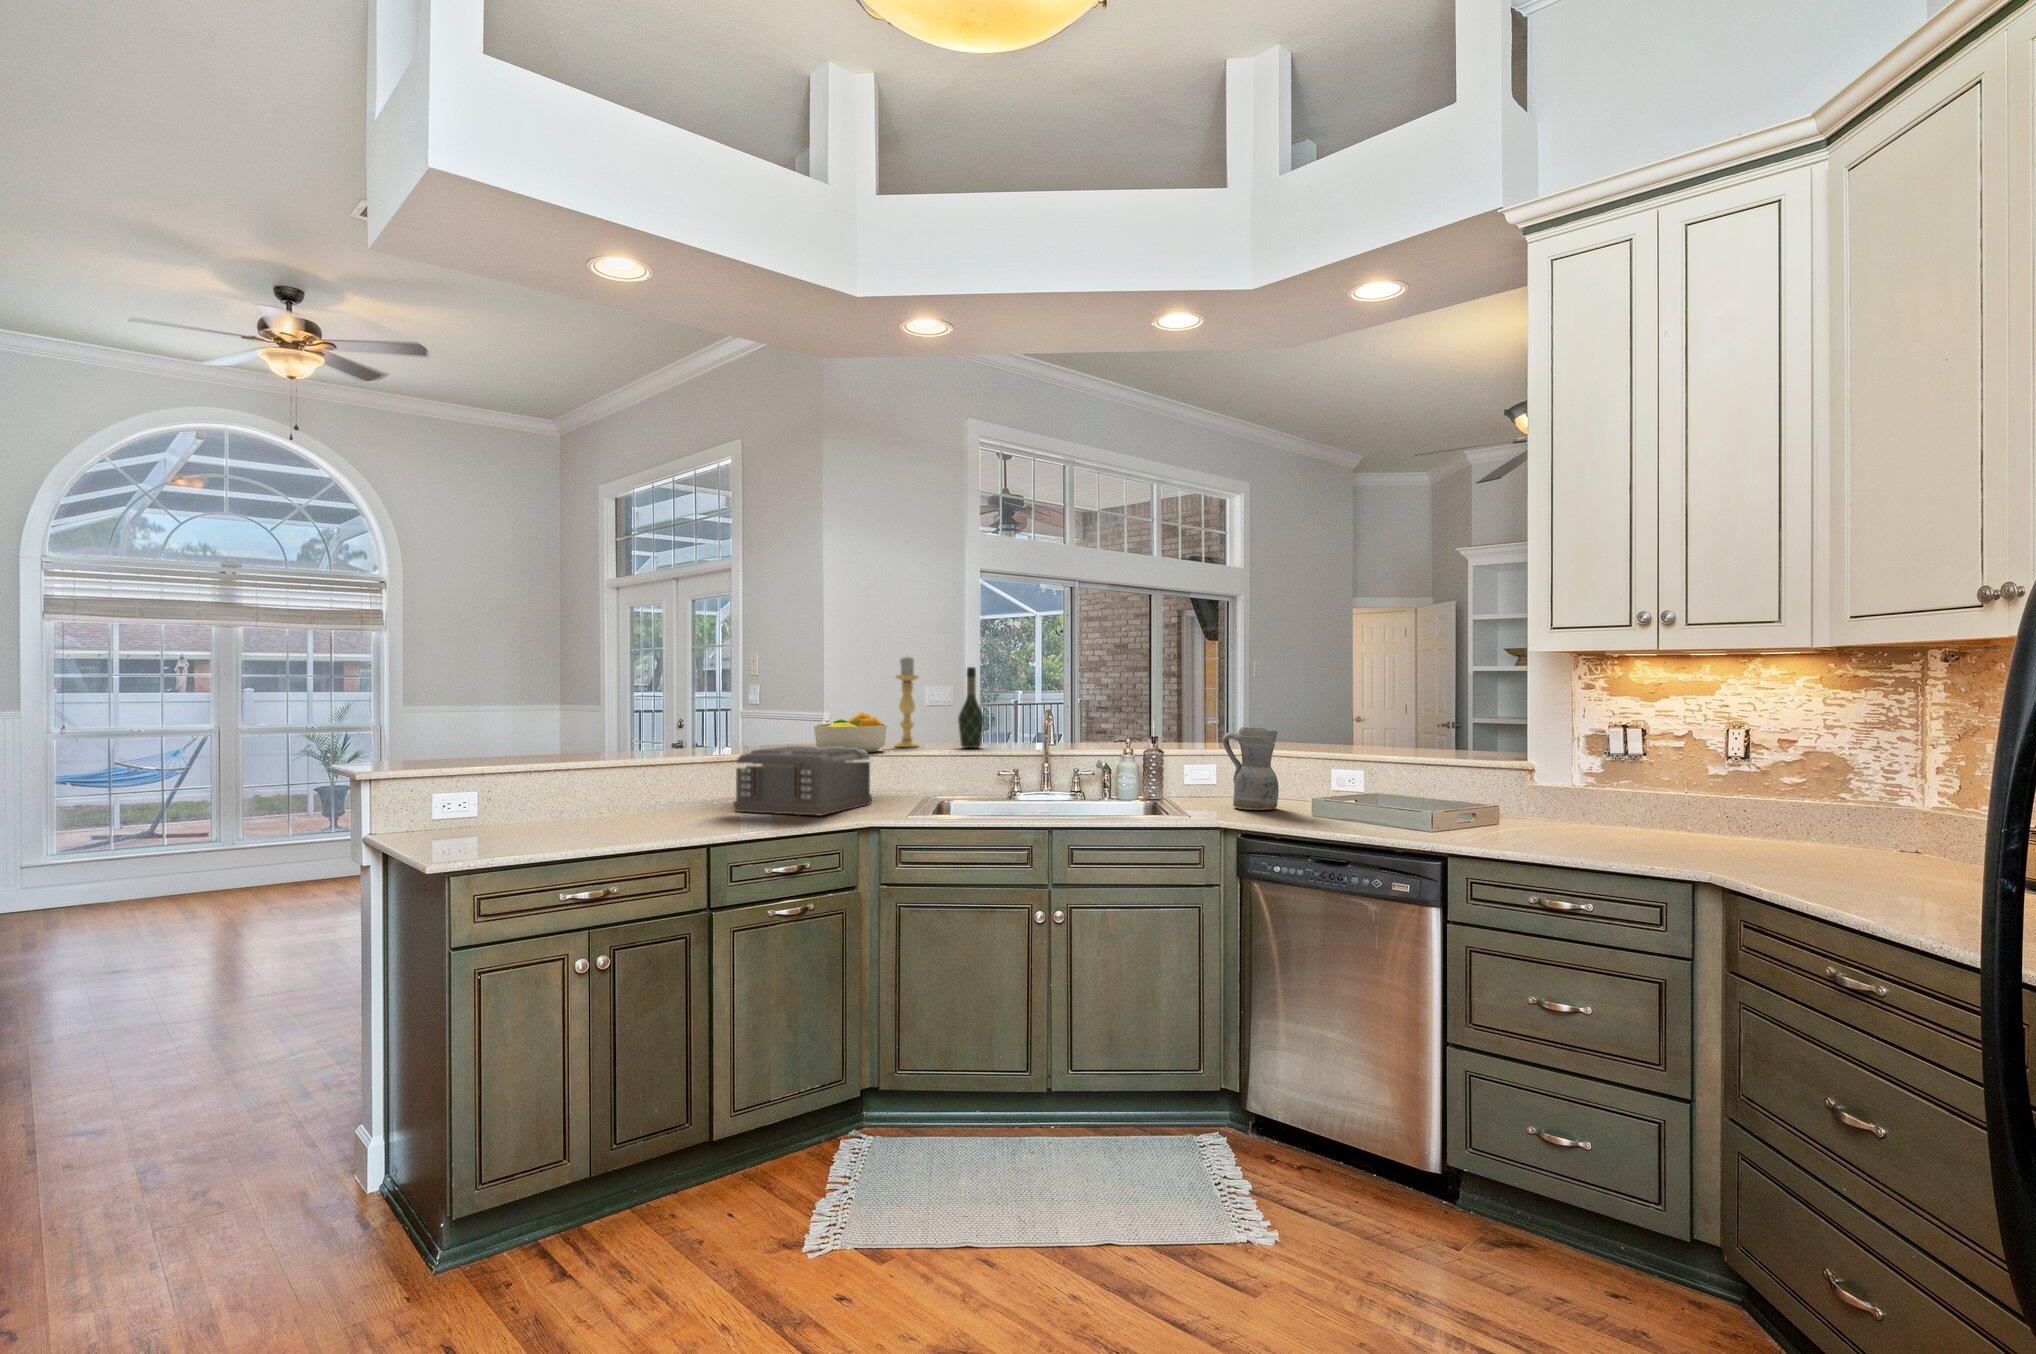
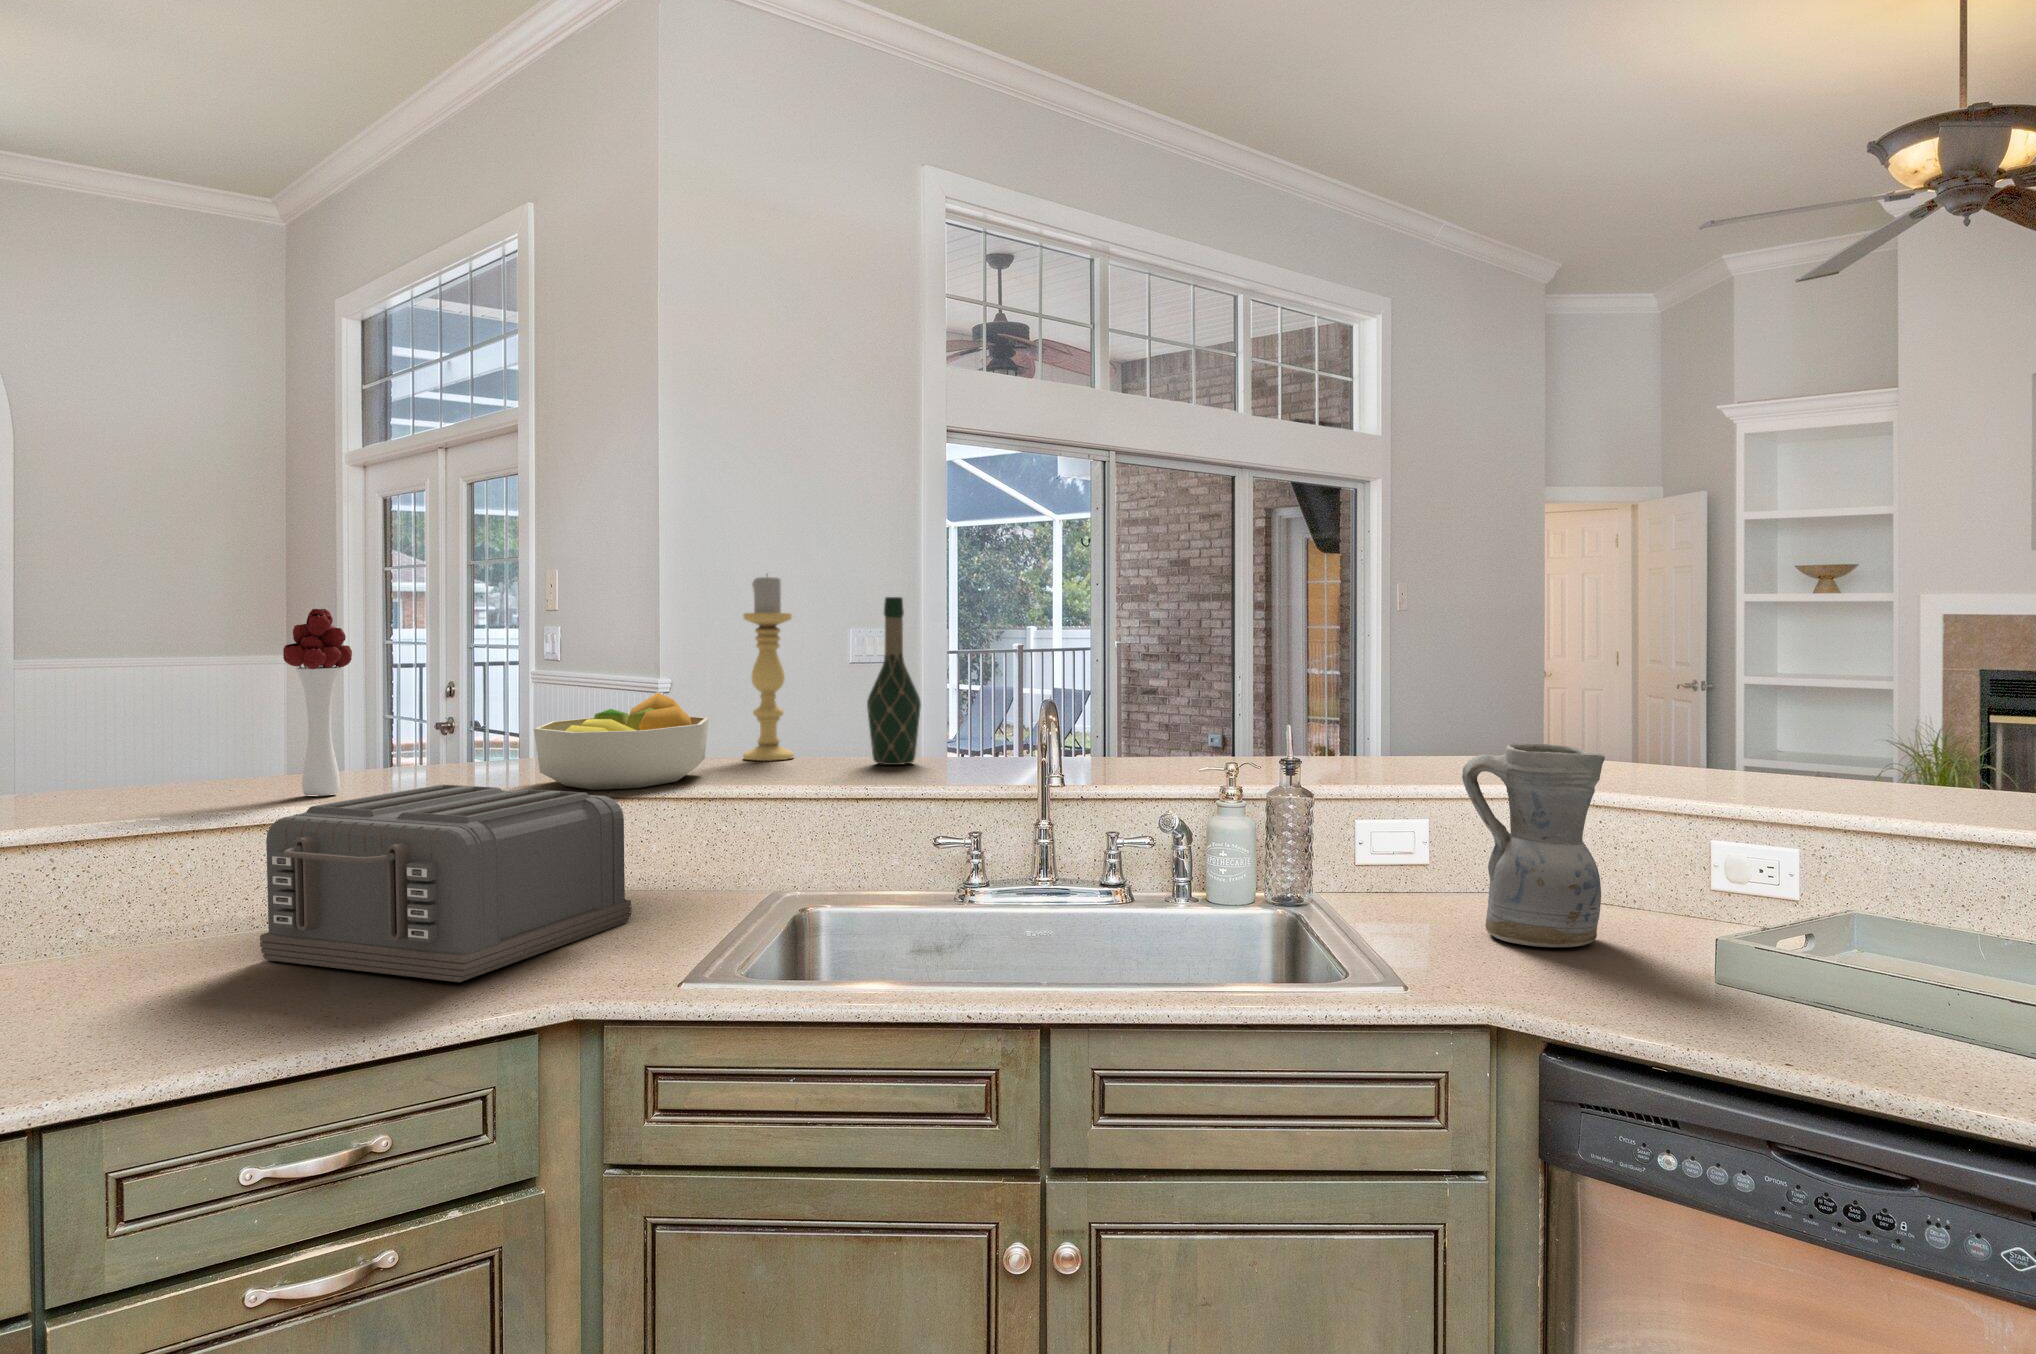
flower bouquet: none [707,671,735,755] -> present [283,609,352,796]

